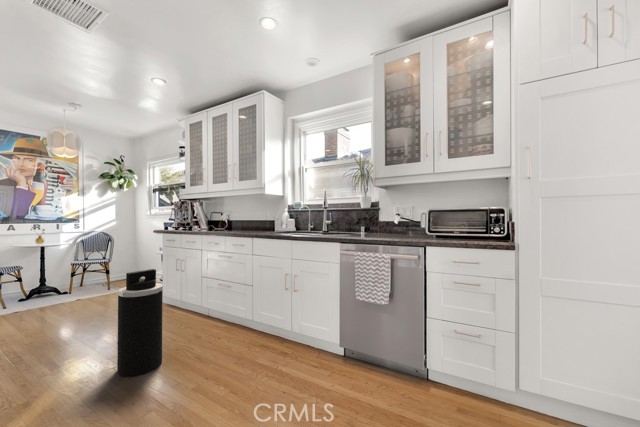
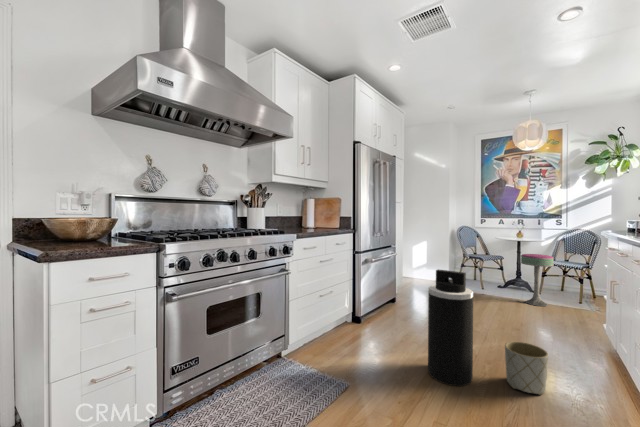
bar stool: none [68,255,100,303] -> present [521,254,554,306]
planter: none [168,309,197,344] -> present [505,342,548,395]

